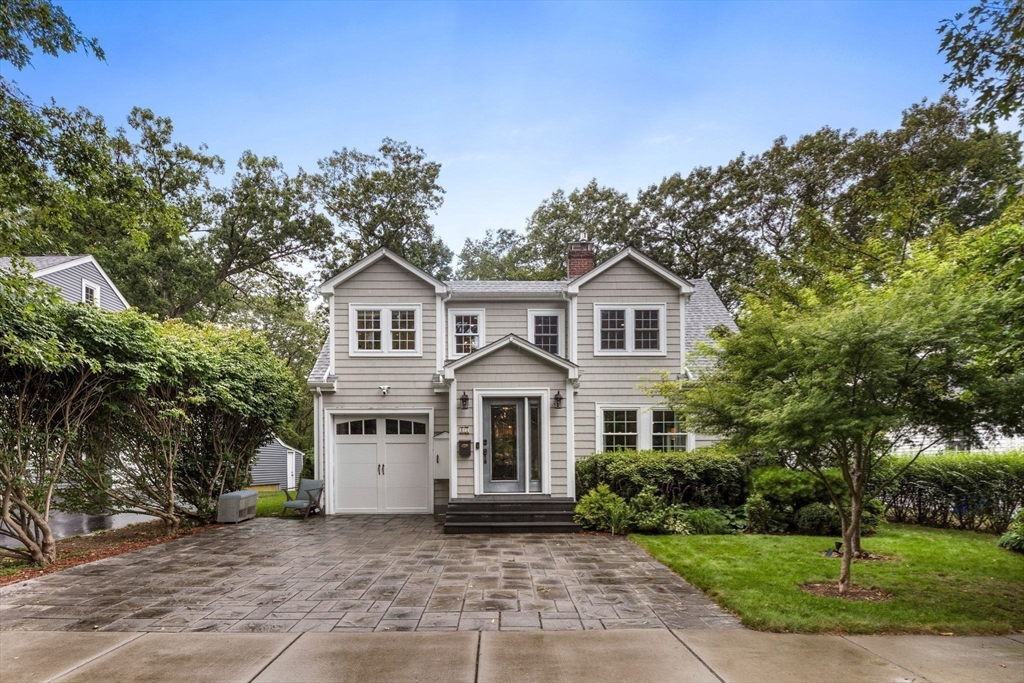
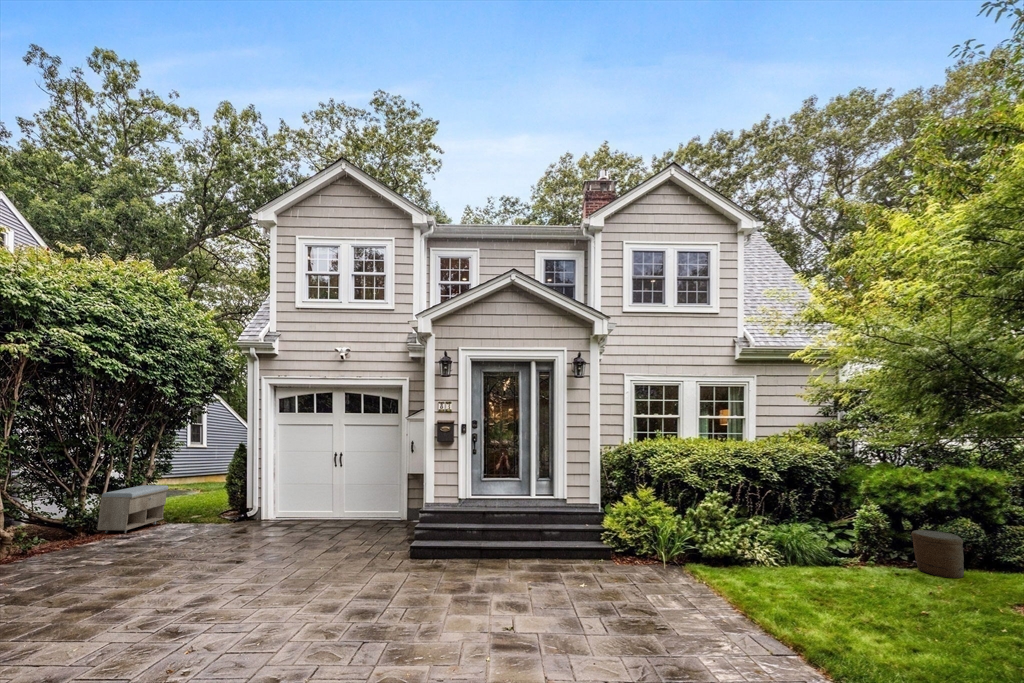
lounge chair: present [281,479,325,520] -> none [196,470,261,529]
woven basket: none [771,509,799,538] -> present [911,530,964,578]

